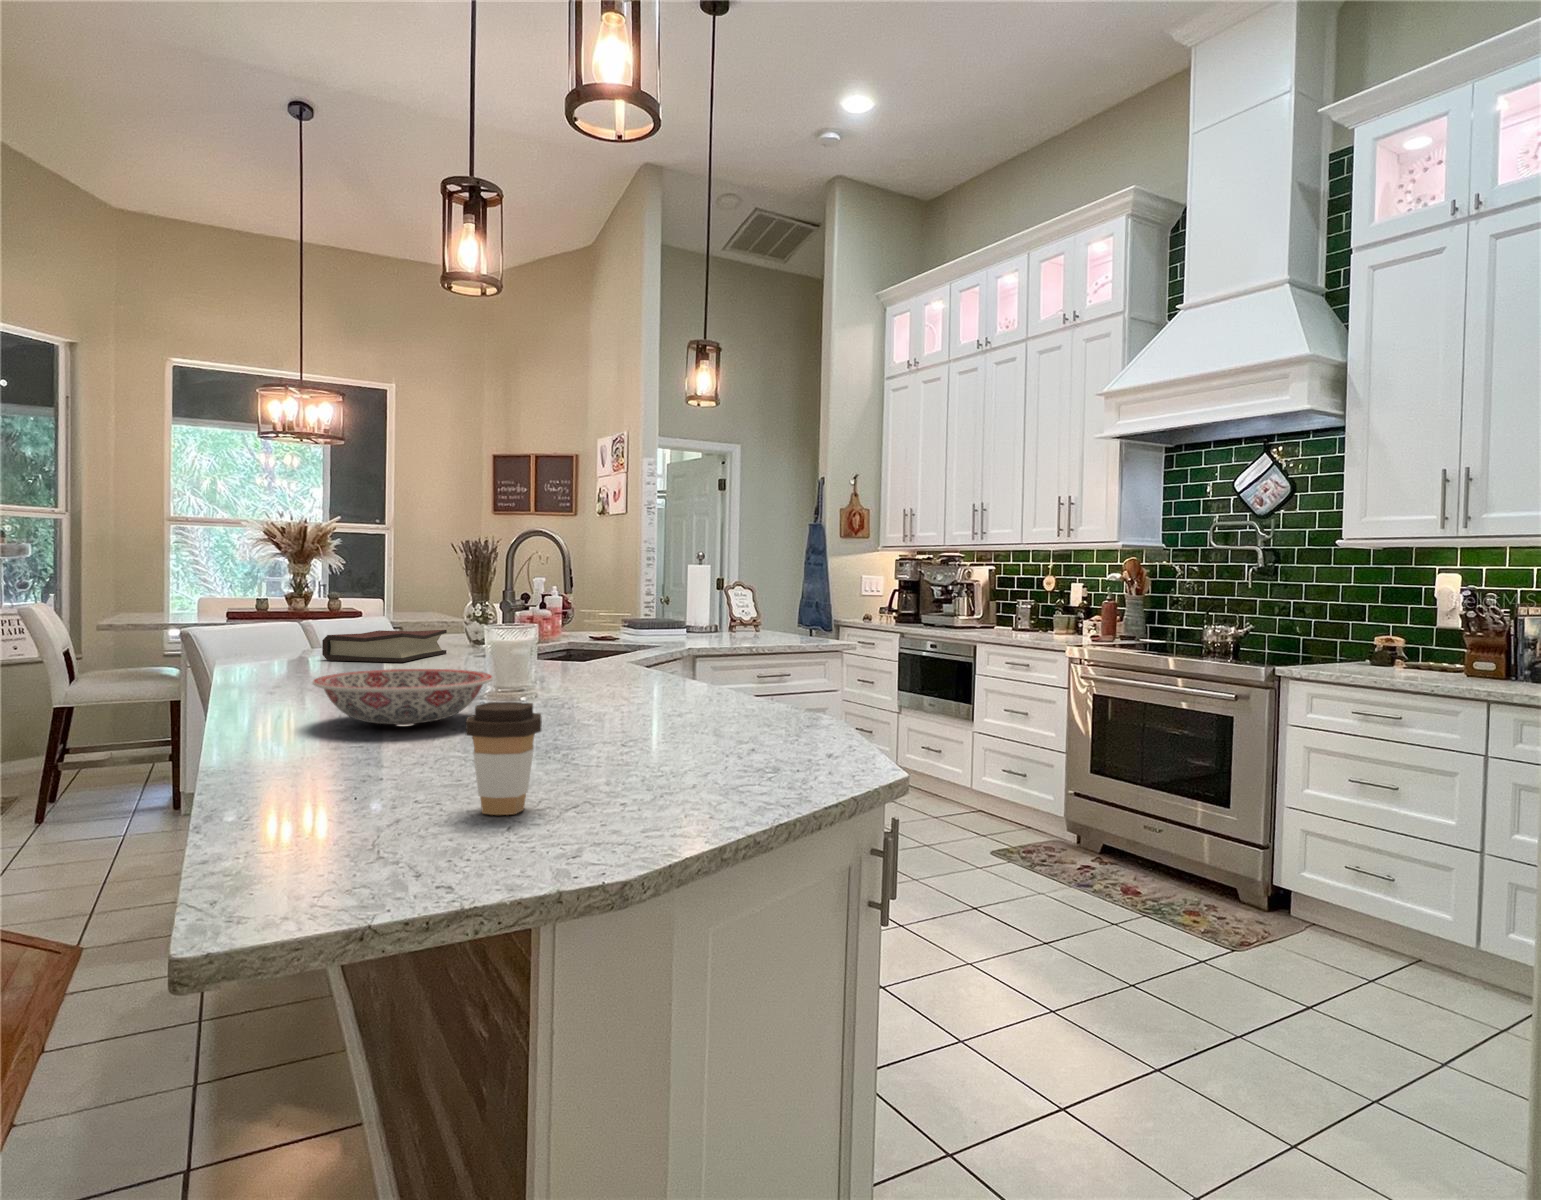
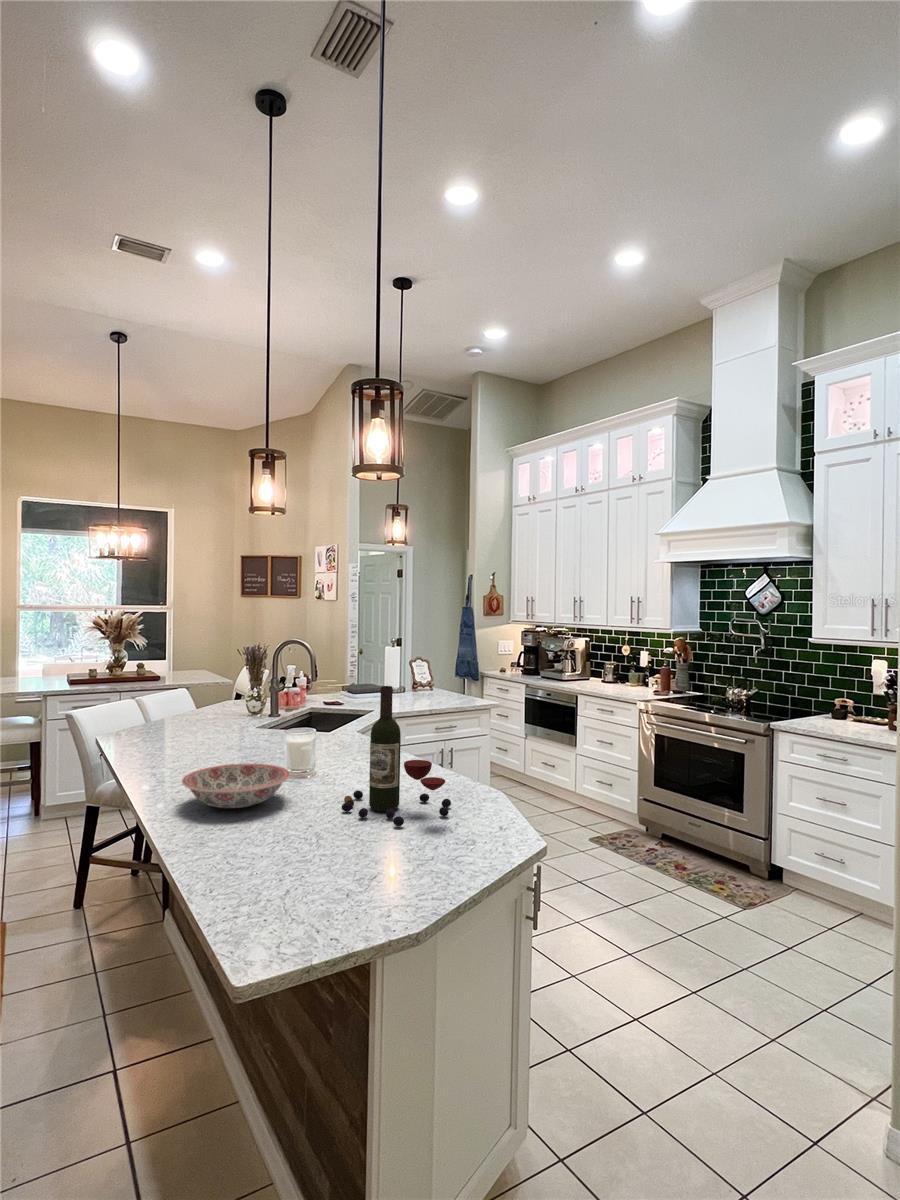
wine bottle: none [572,531,753,753] -> present [342,686,451,826]
hardback book: present [322,630,447,662] -> none [155,707,234,735]
coffee cup: present [466,702,541,815] -> none [304,823,347,894]

